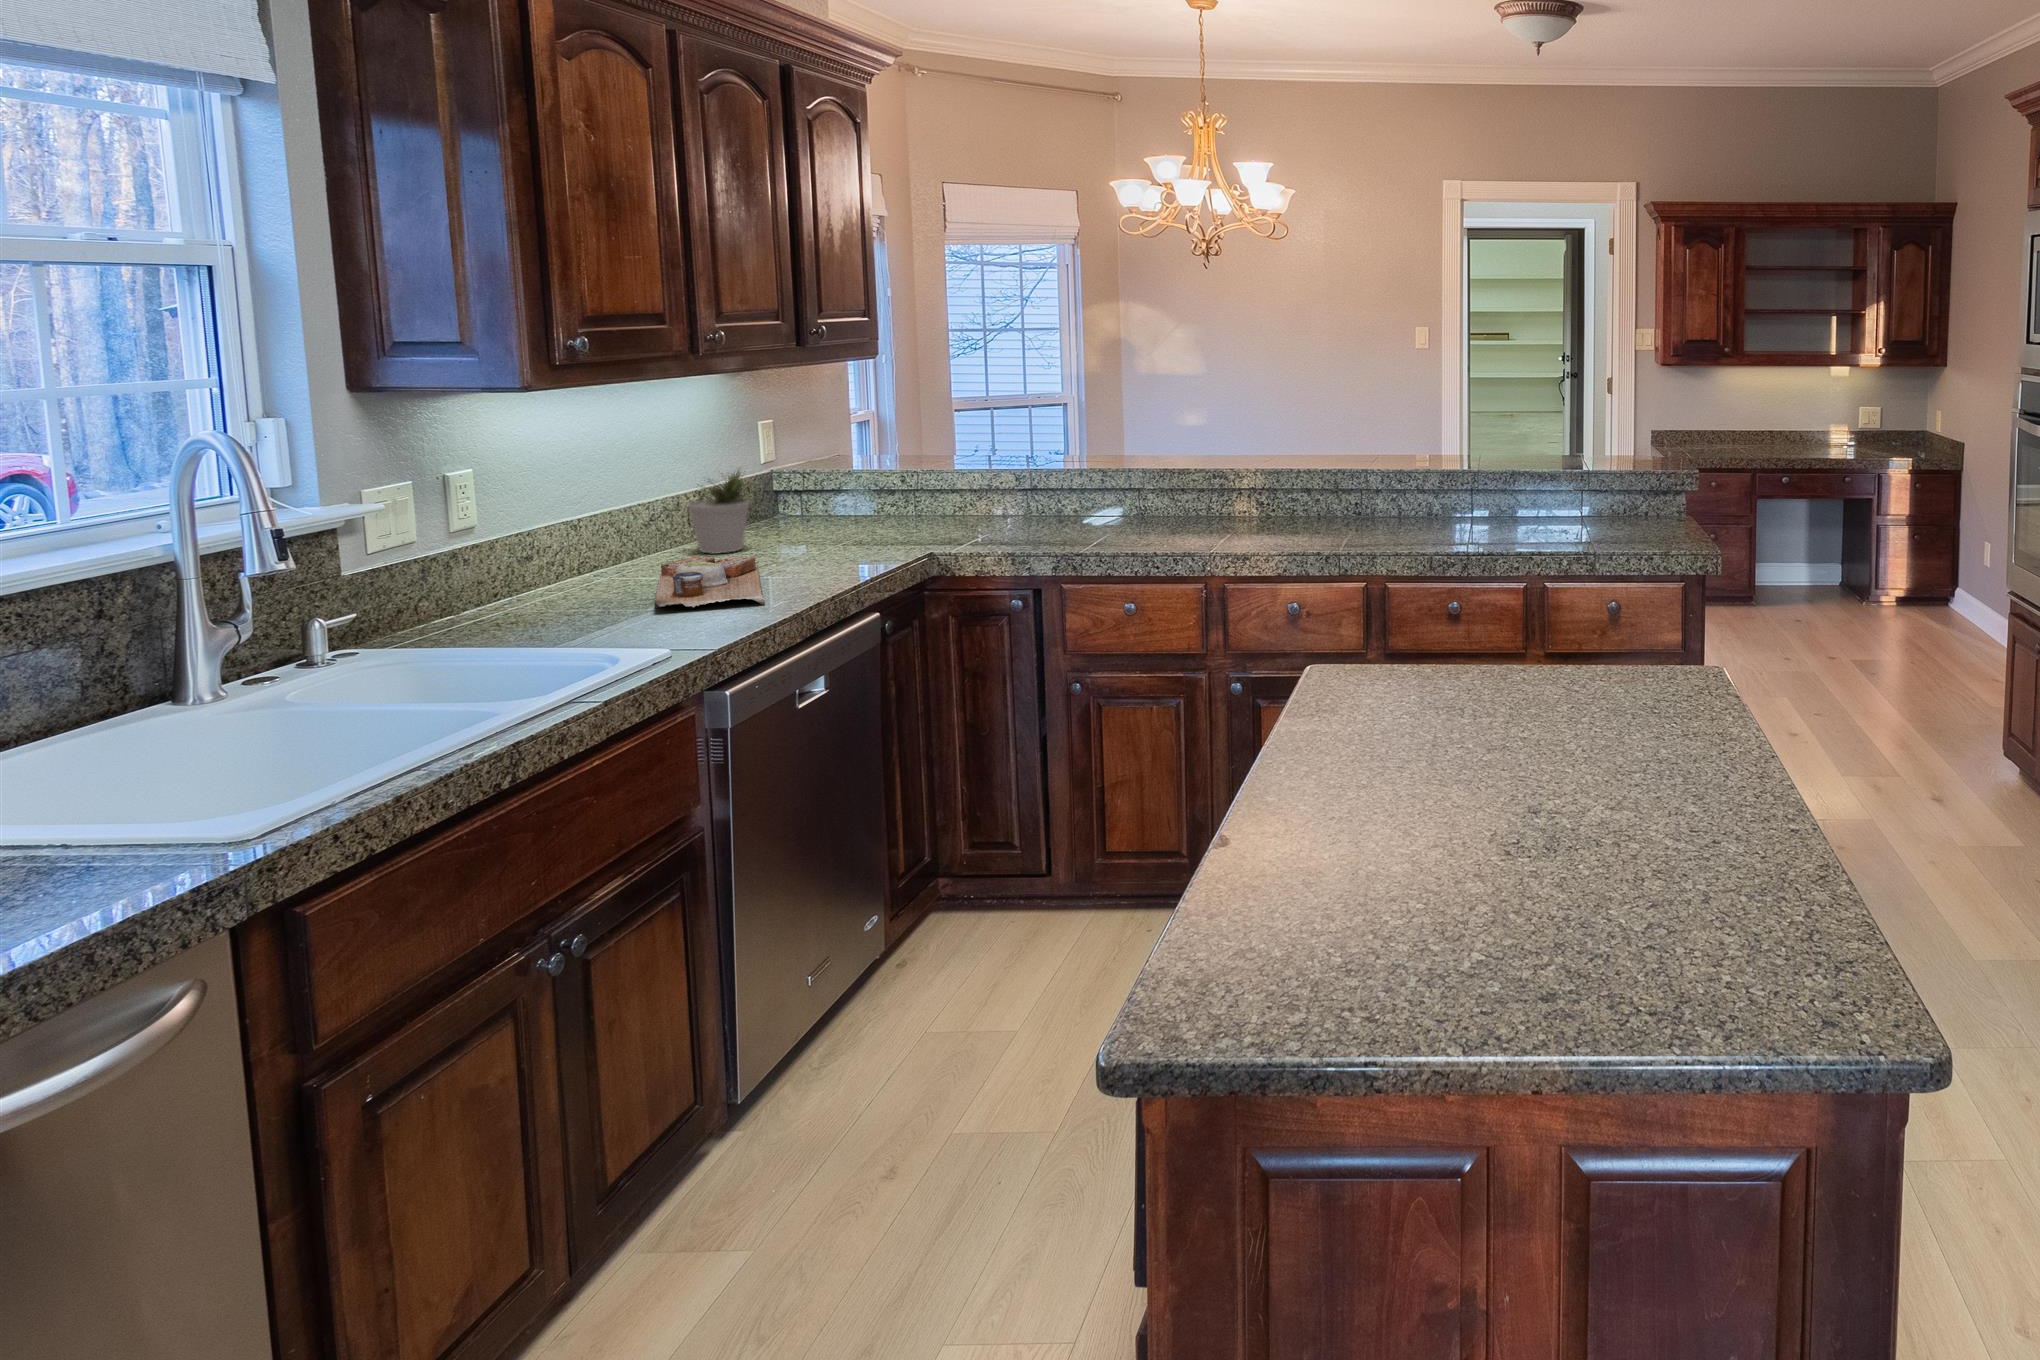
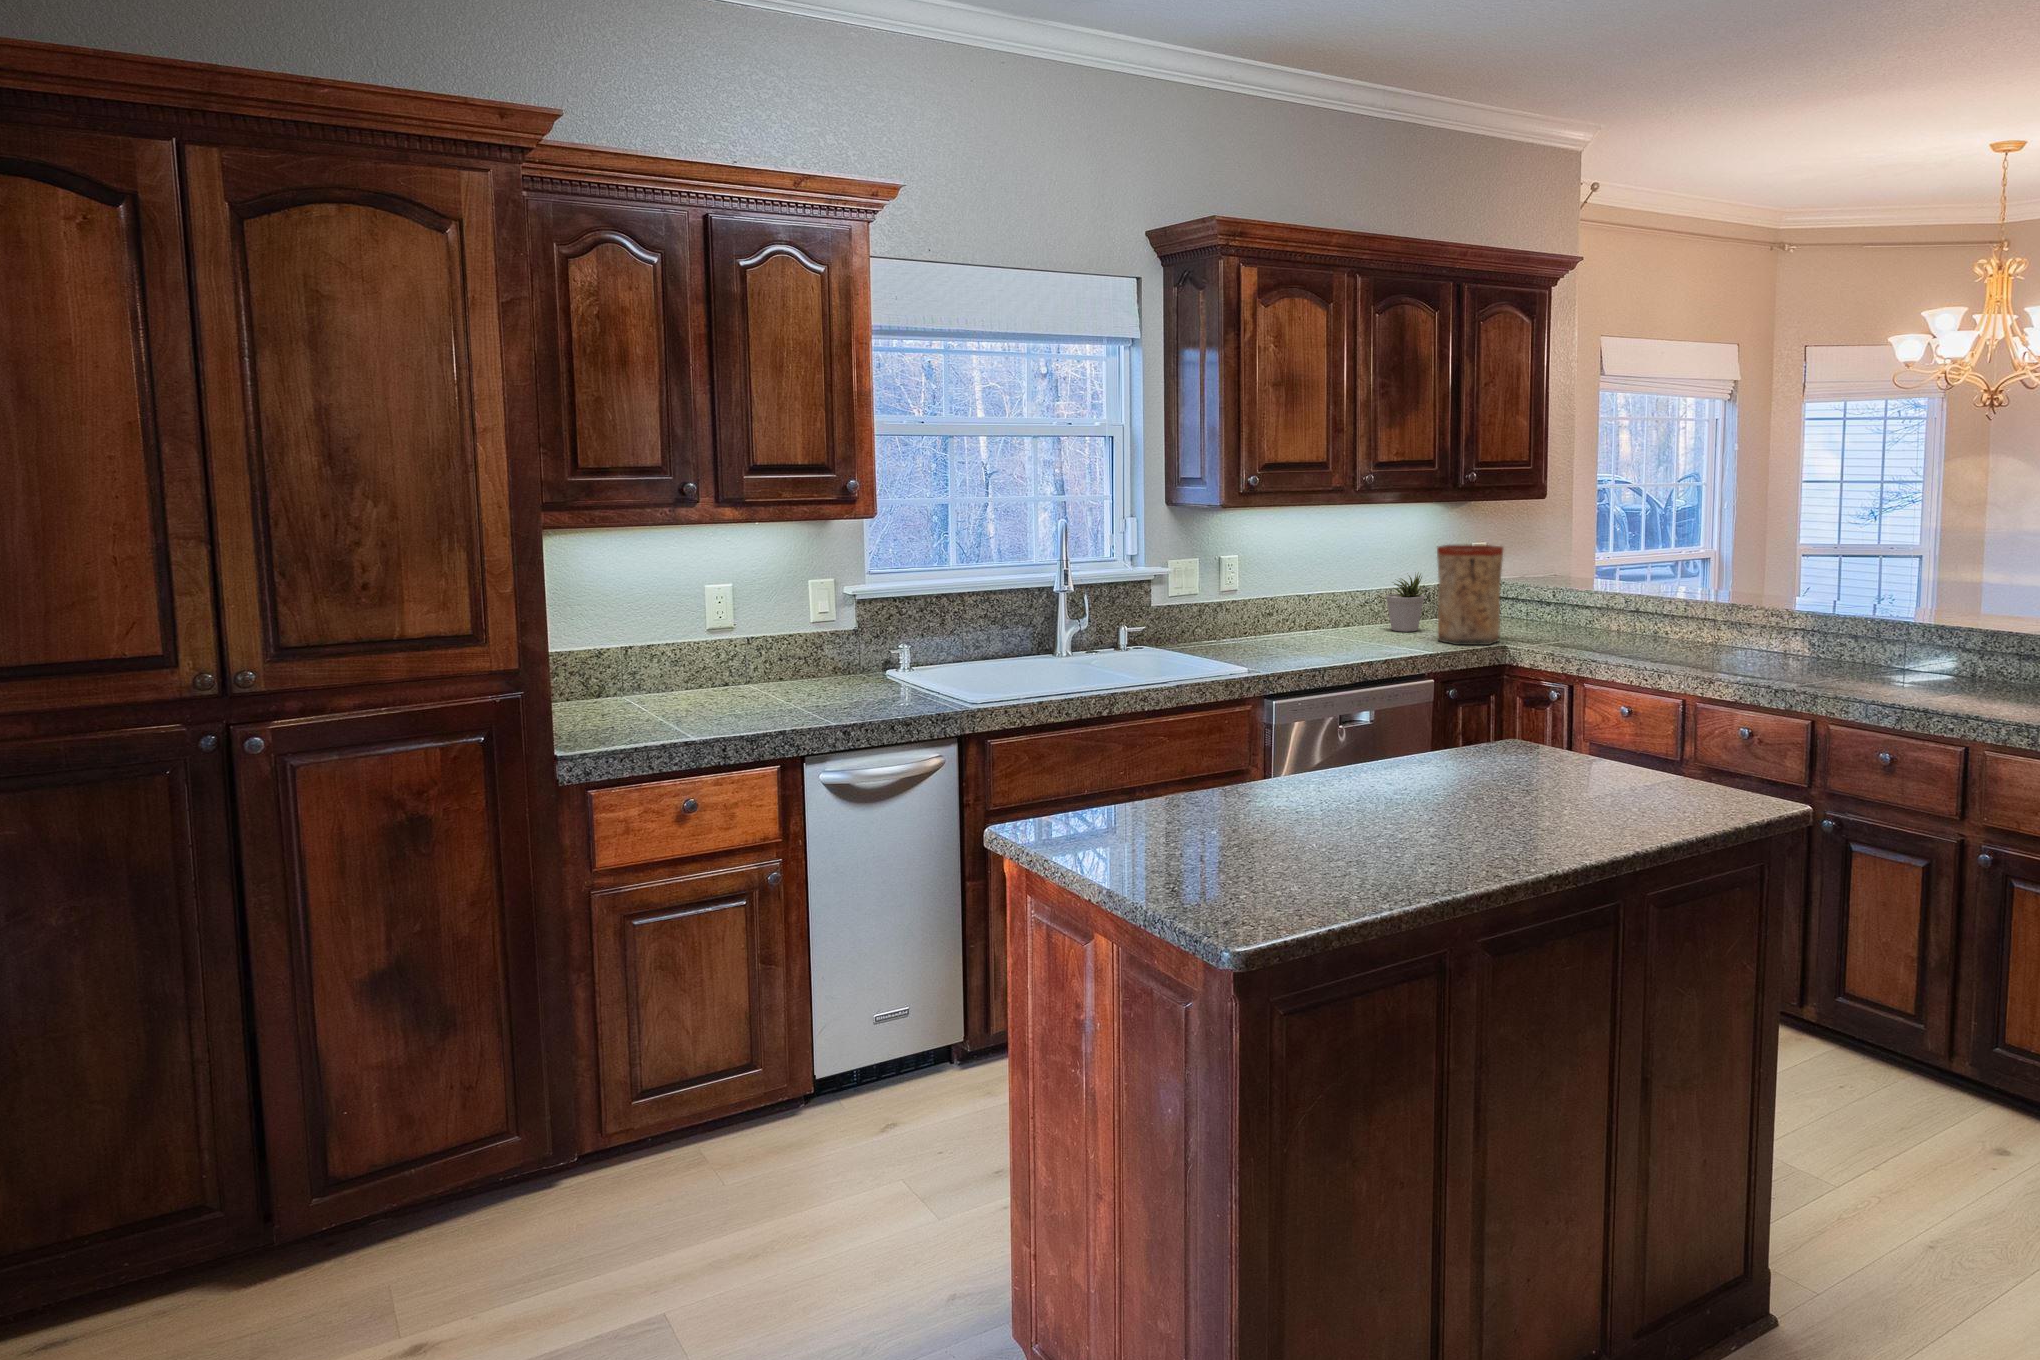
vase: none [803,422,894,560] -> present [1437,545,1503,645]
cutting board: present [654,555,765,609] -> none [1292,627,1393,658]

